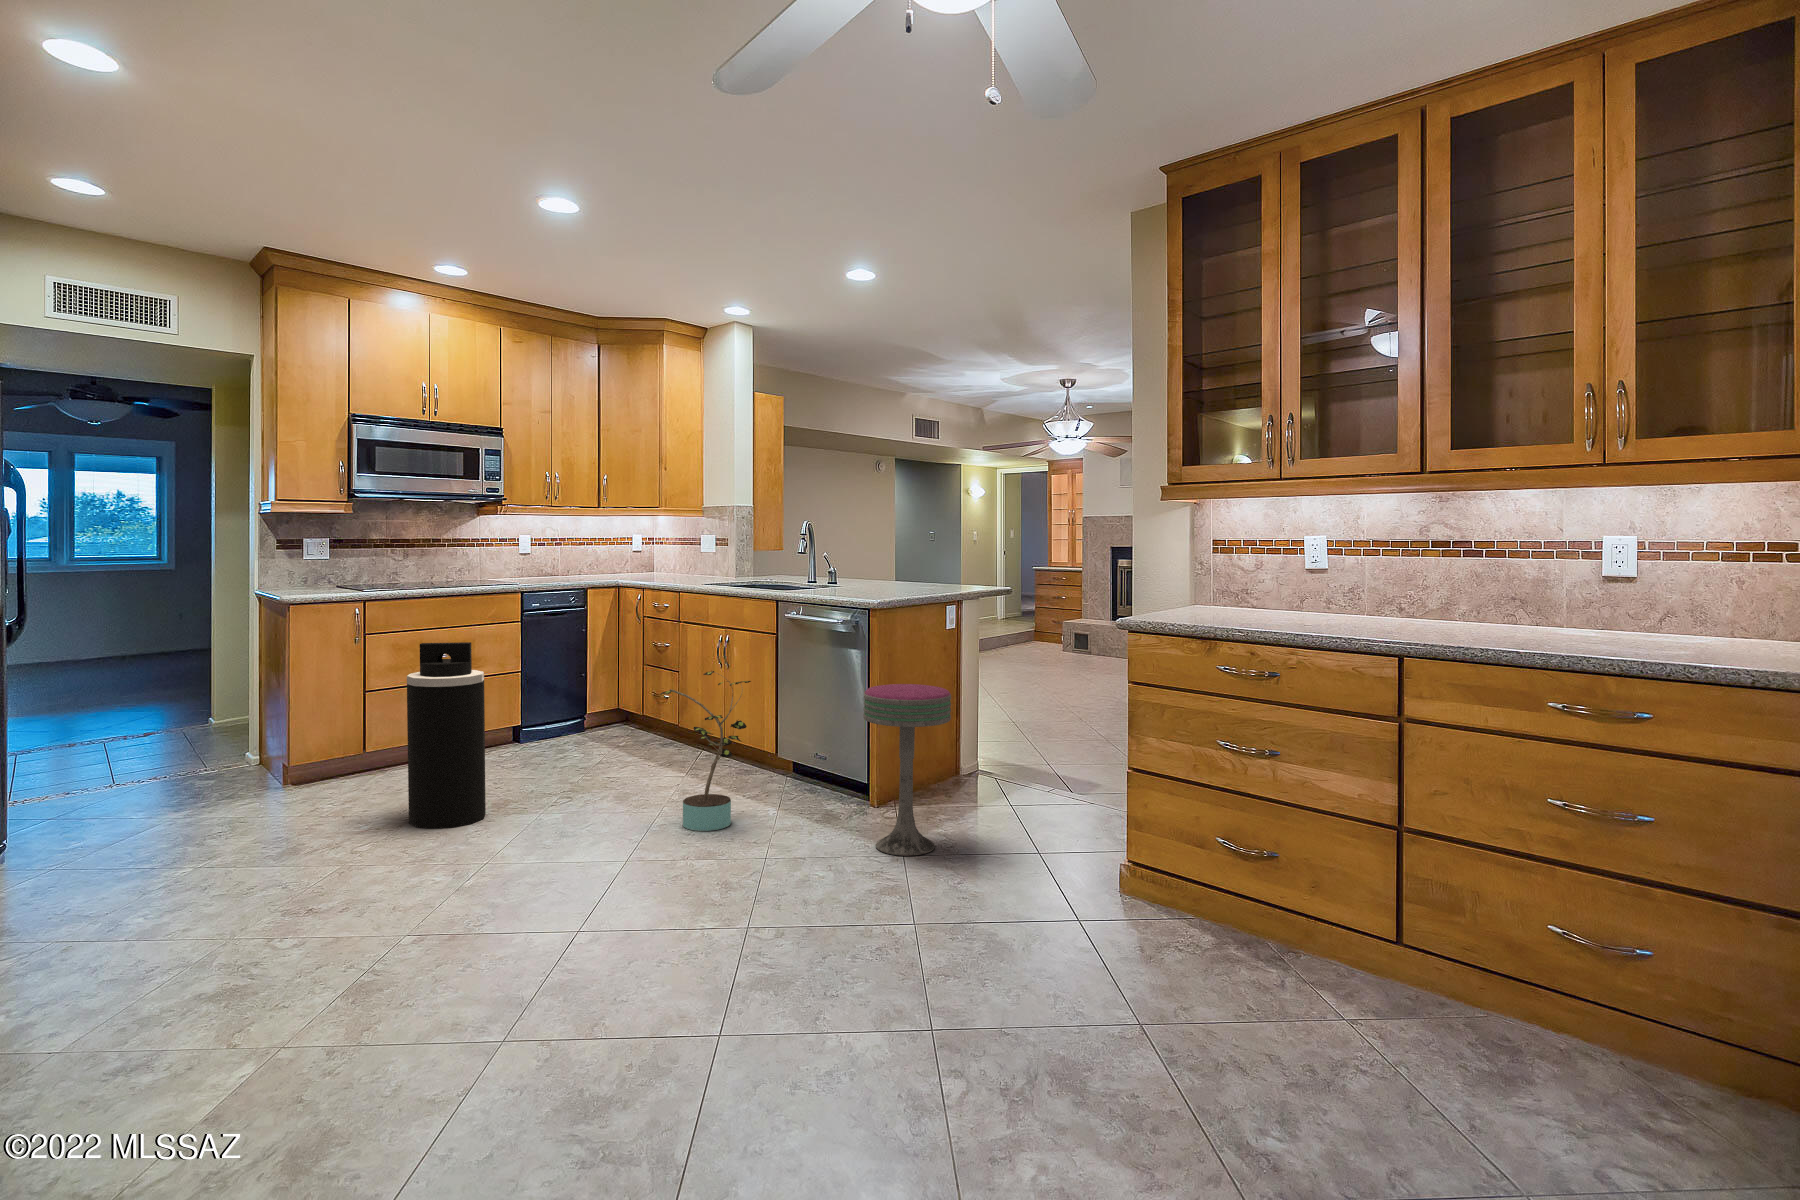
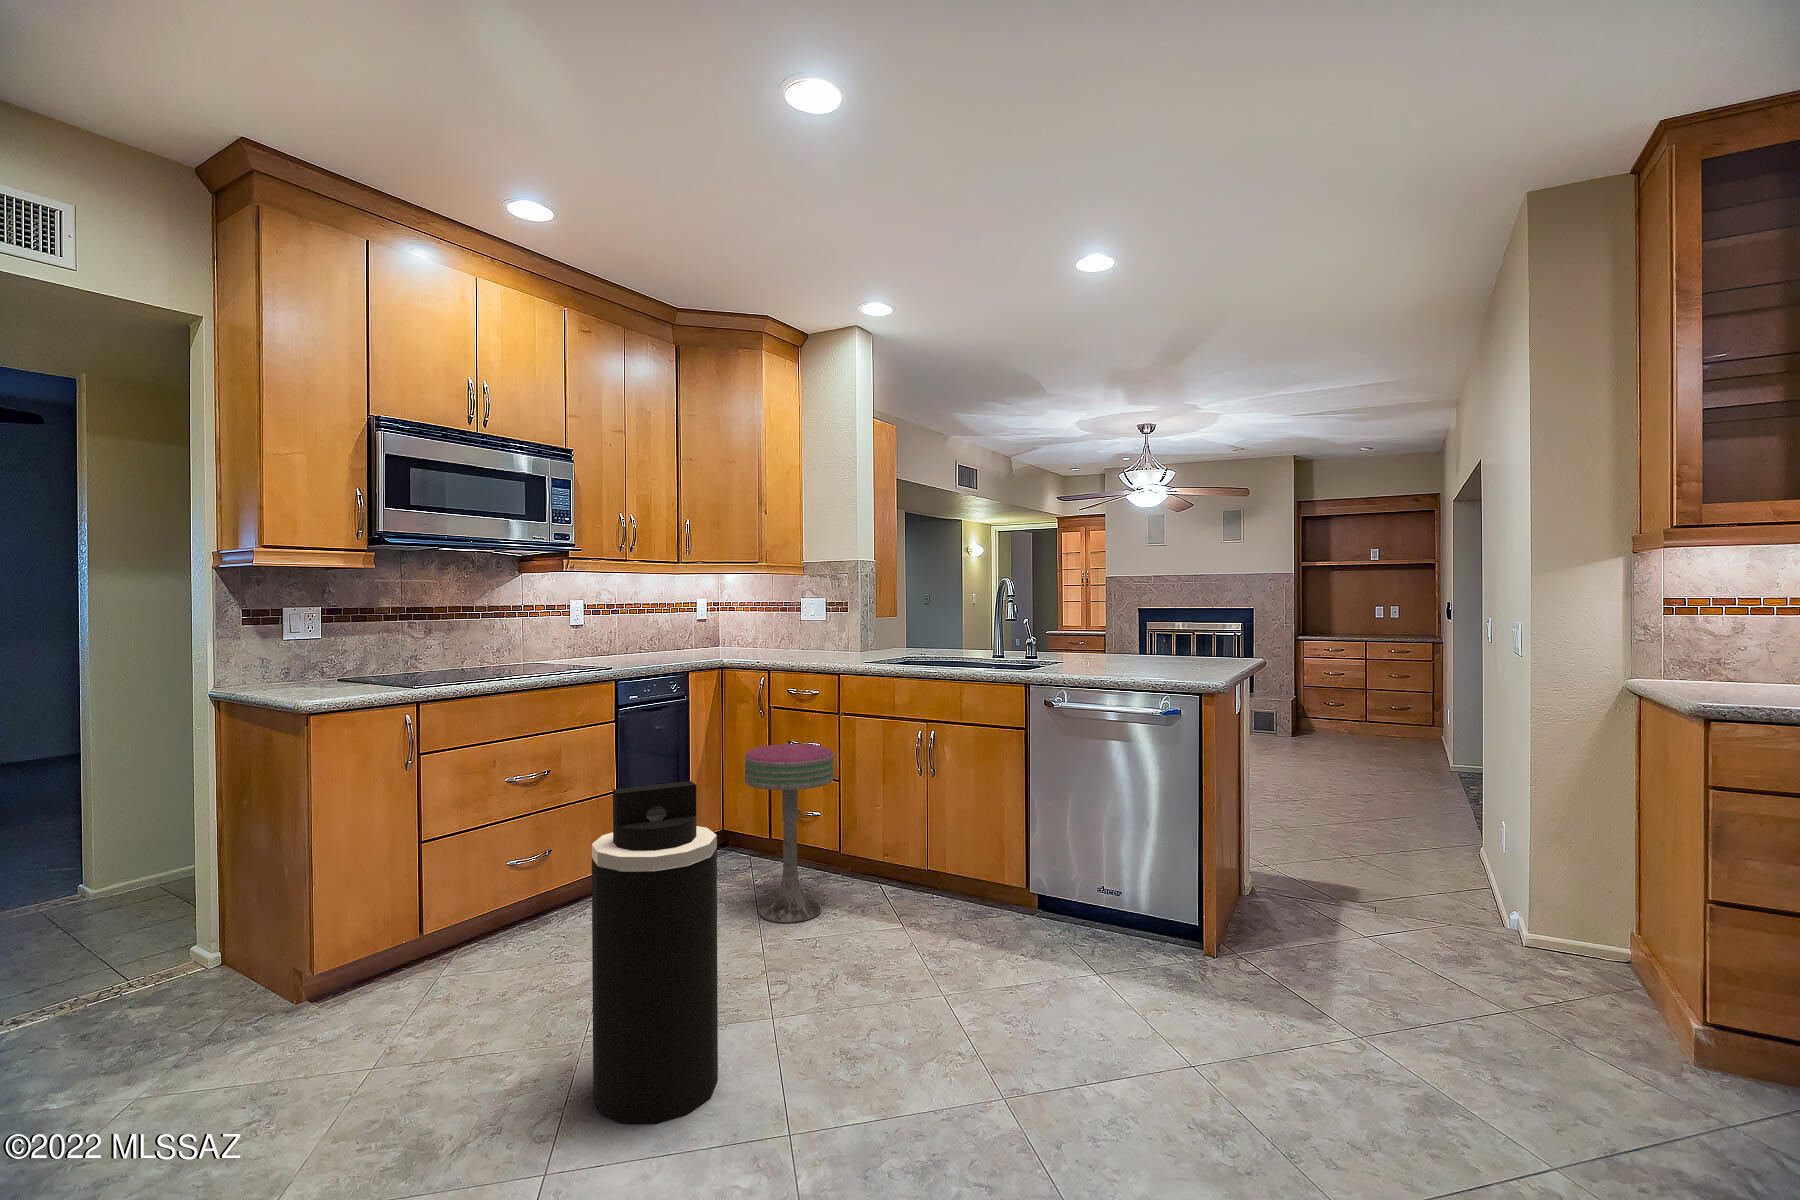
potted plant: present [660,671,751,831] -> none [1008,800,1158,1062]
bar stool: present [863,684,951,856] -> present [745,744,834,923]

